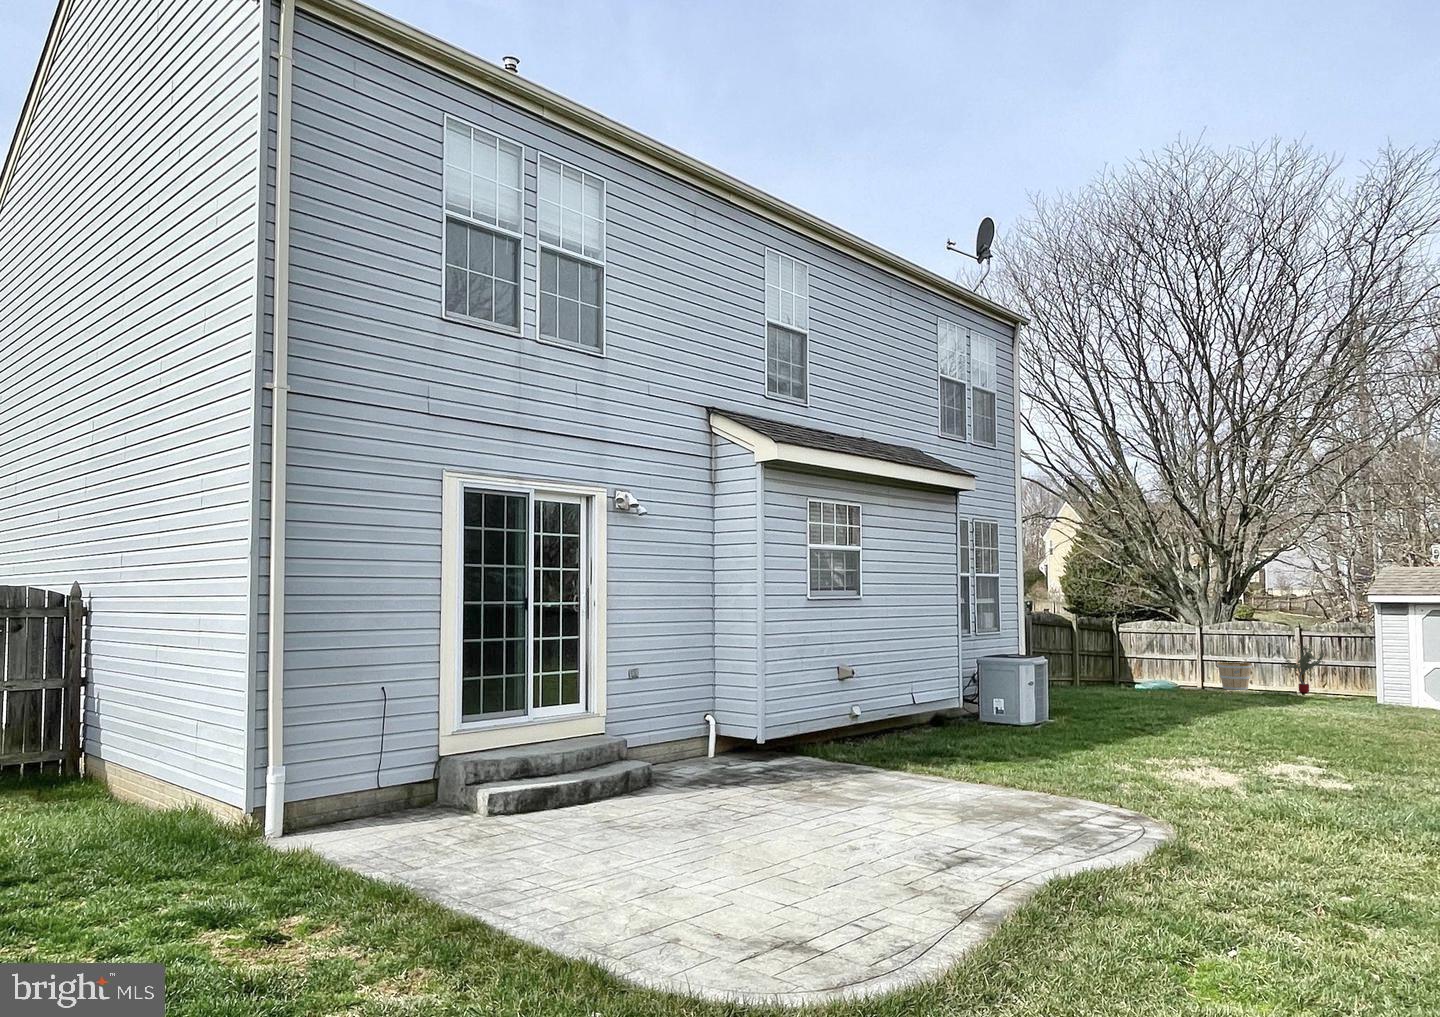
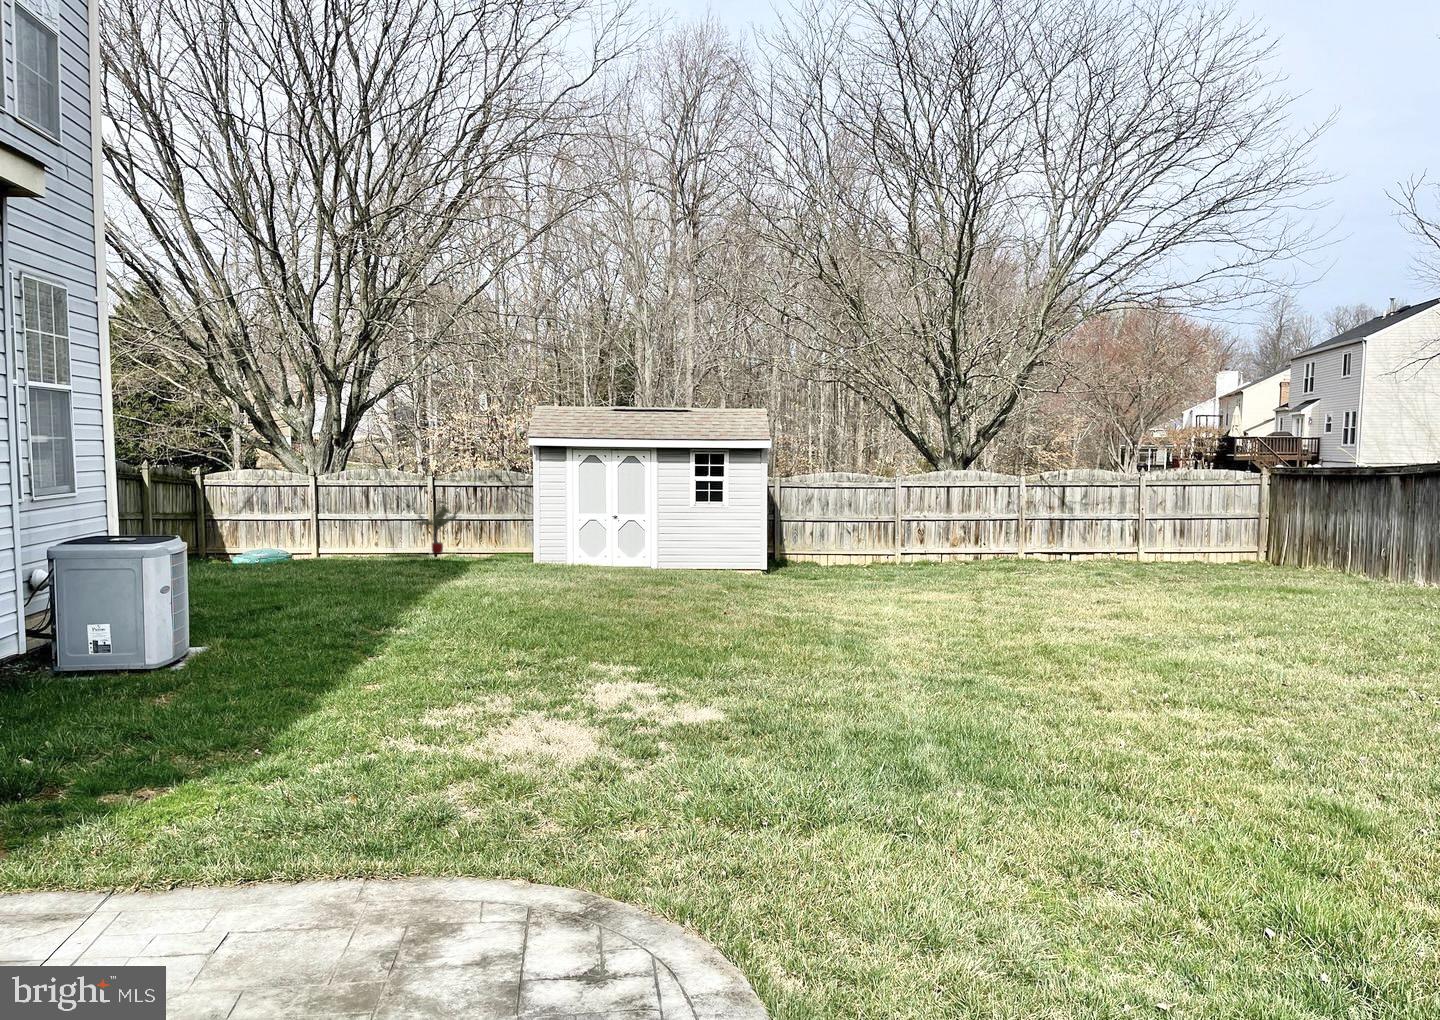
wooden bucket: present [1217,662,1252,690] -> none [338,520,381,556]

